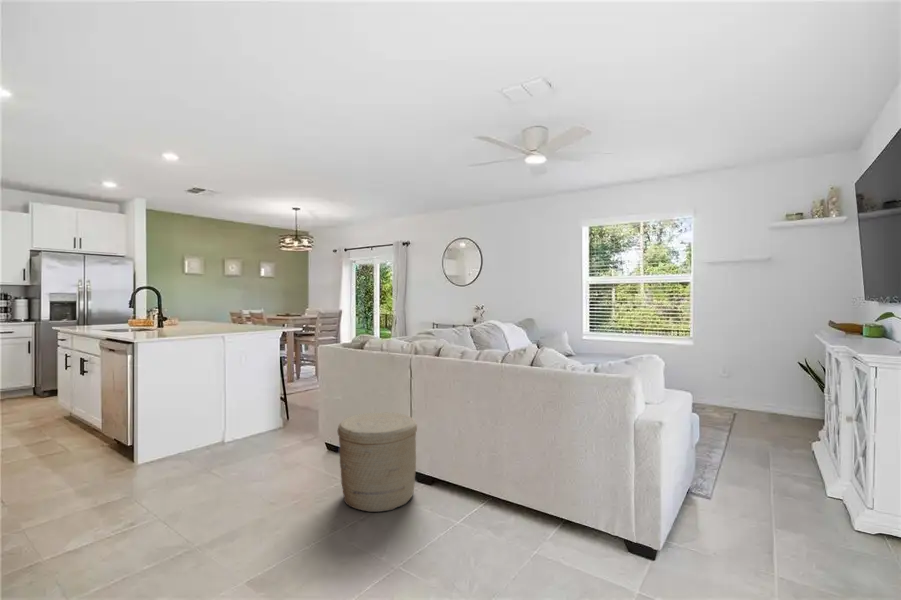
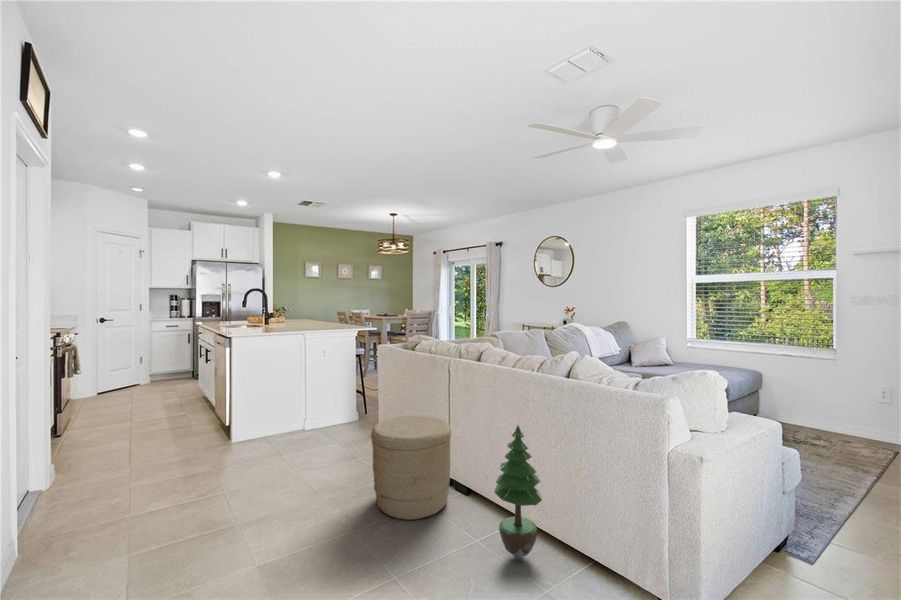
potted tree: none [473,408,516,527] -> present [494,426,542,559]

